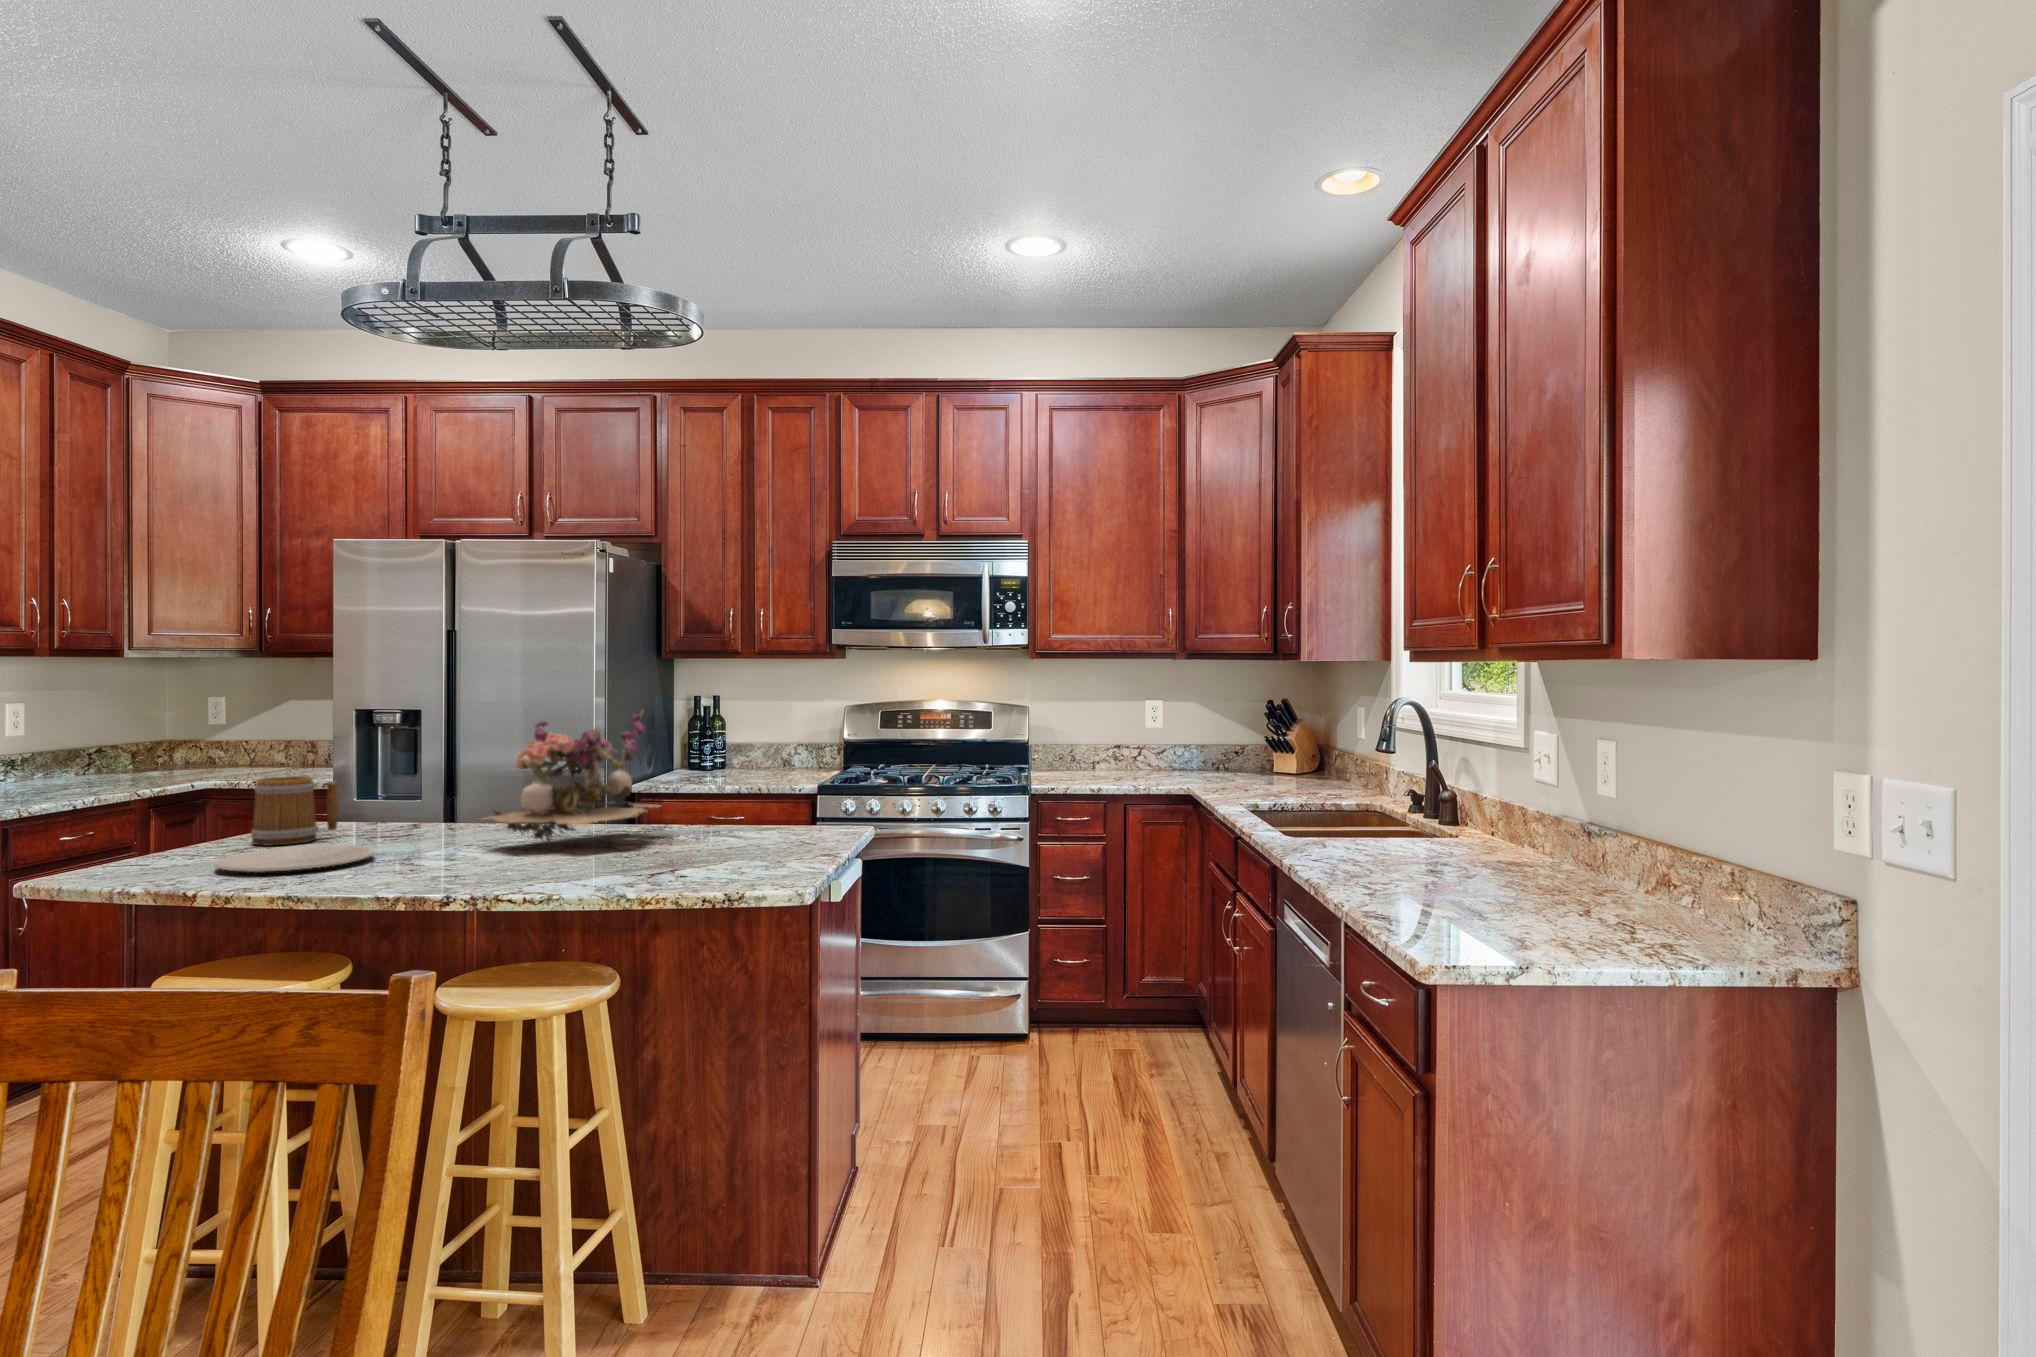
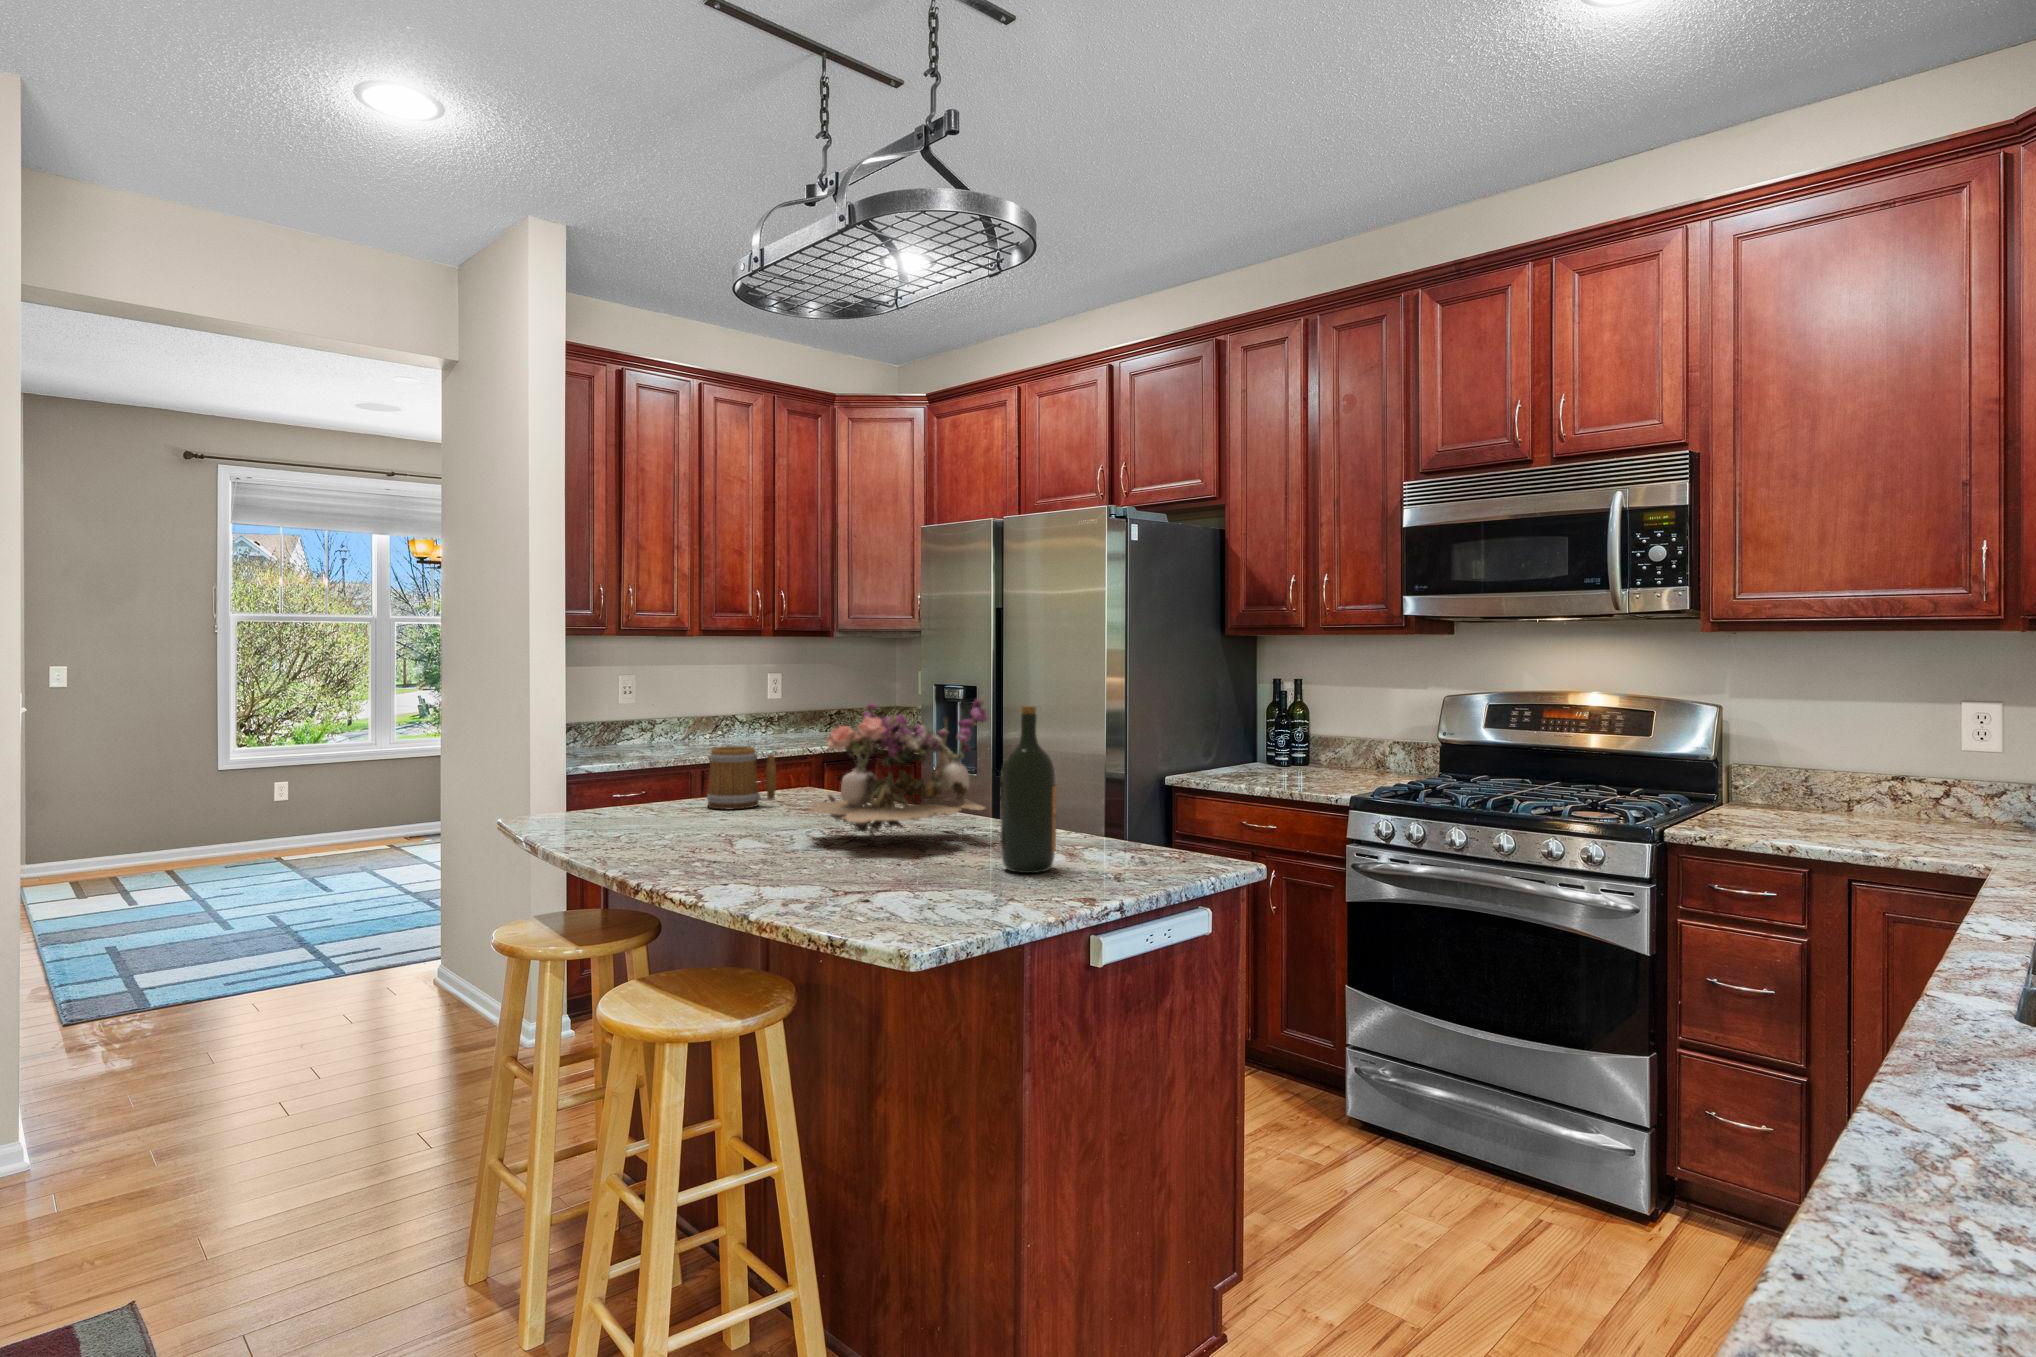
wine bottle: none [725,716,770,847] -> present [1001,706,1057,873]
plate: present [214,845,374,872] -> none [601,813,733,836]

